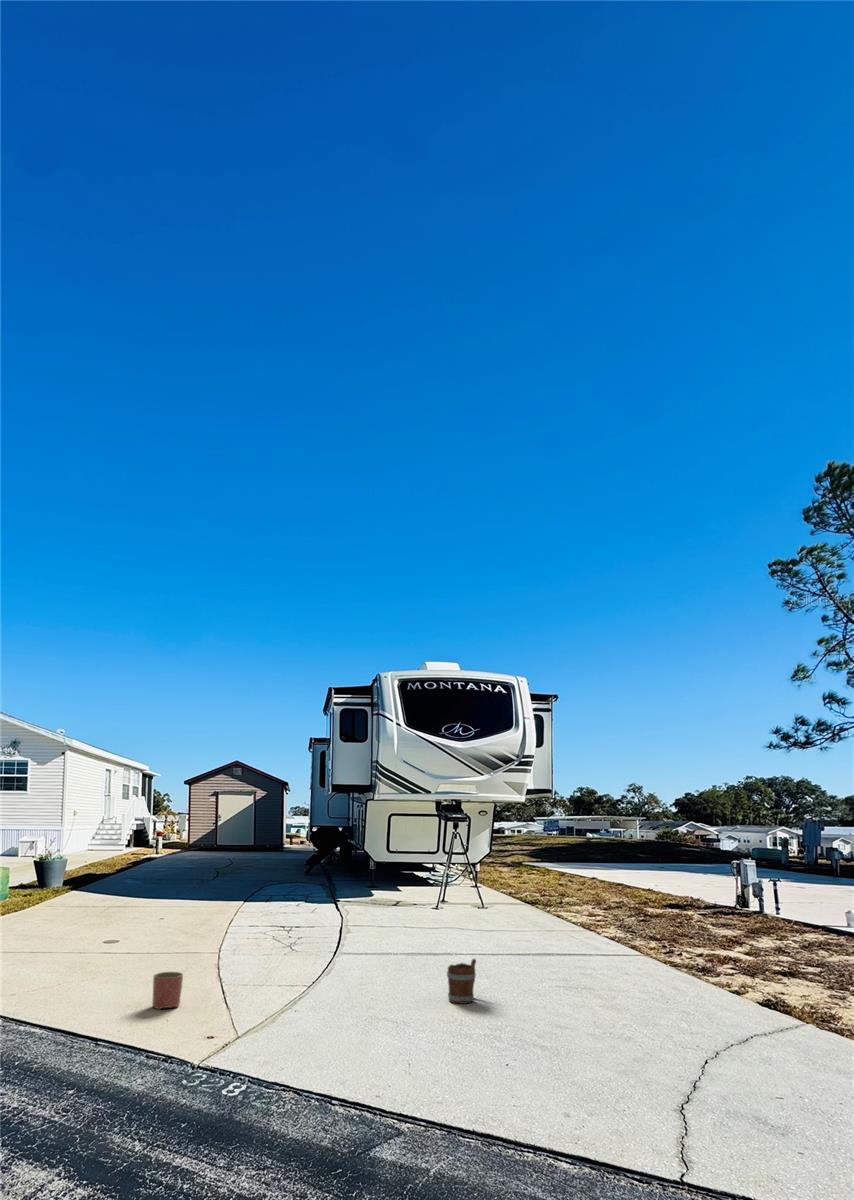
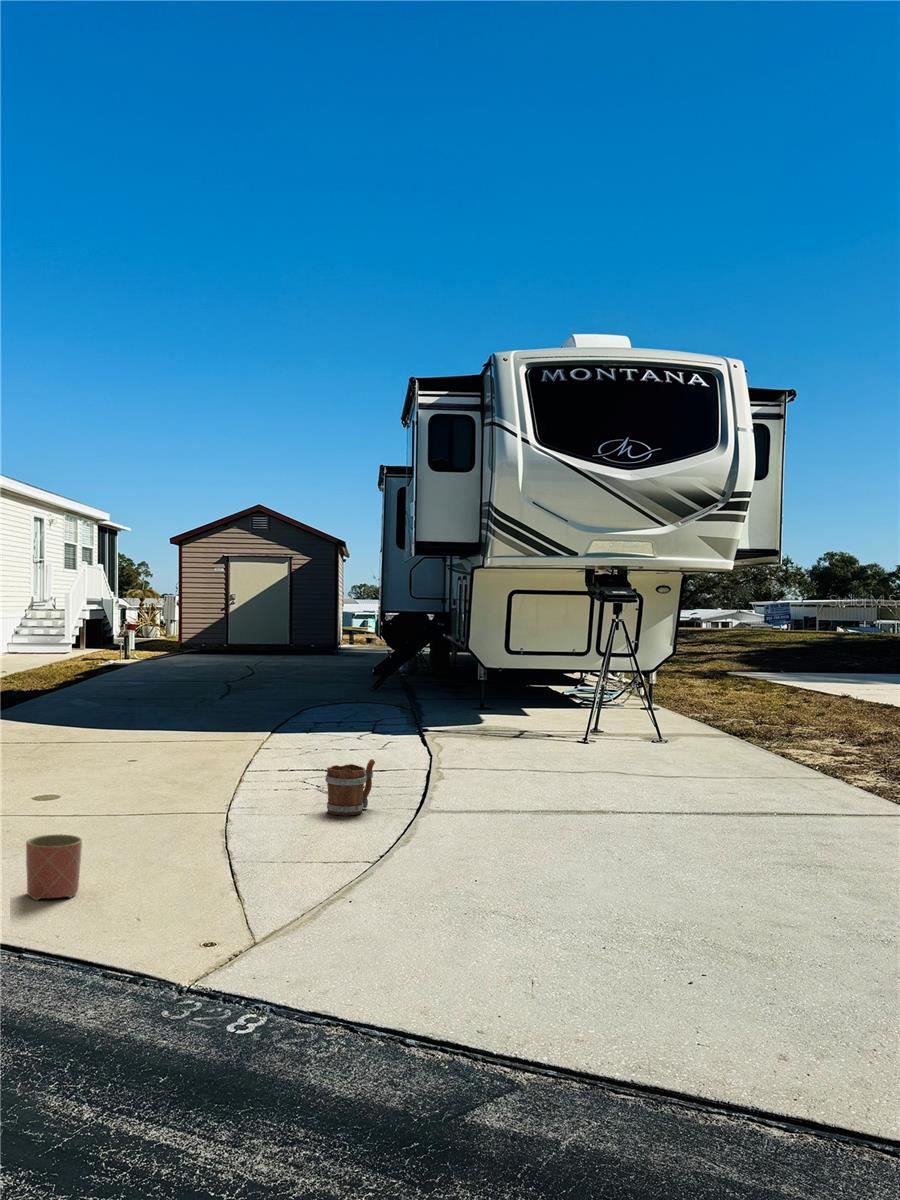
bucket: present [447,959,476,1004] -> present [325,759,375,816]

